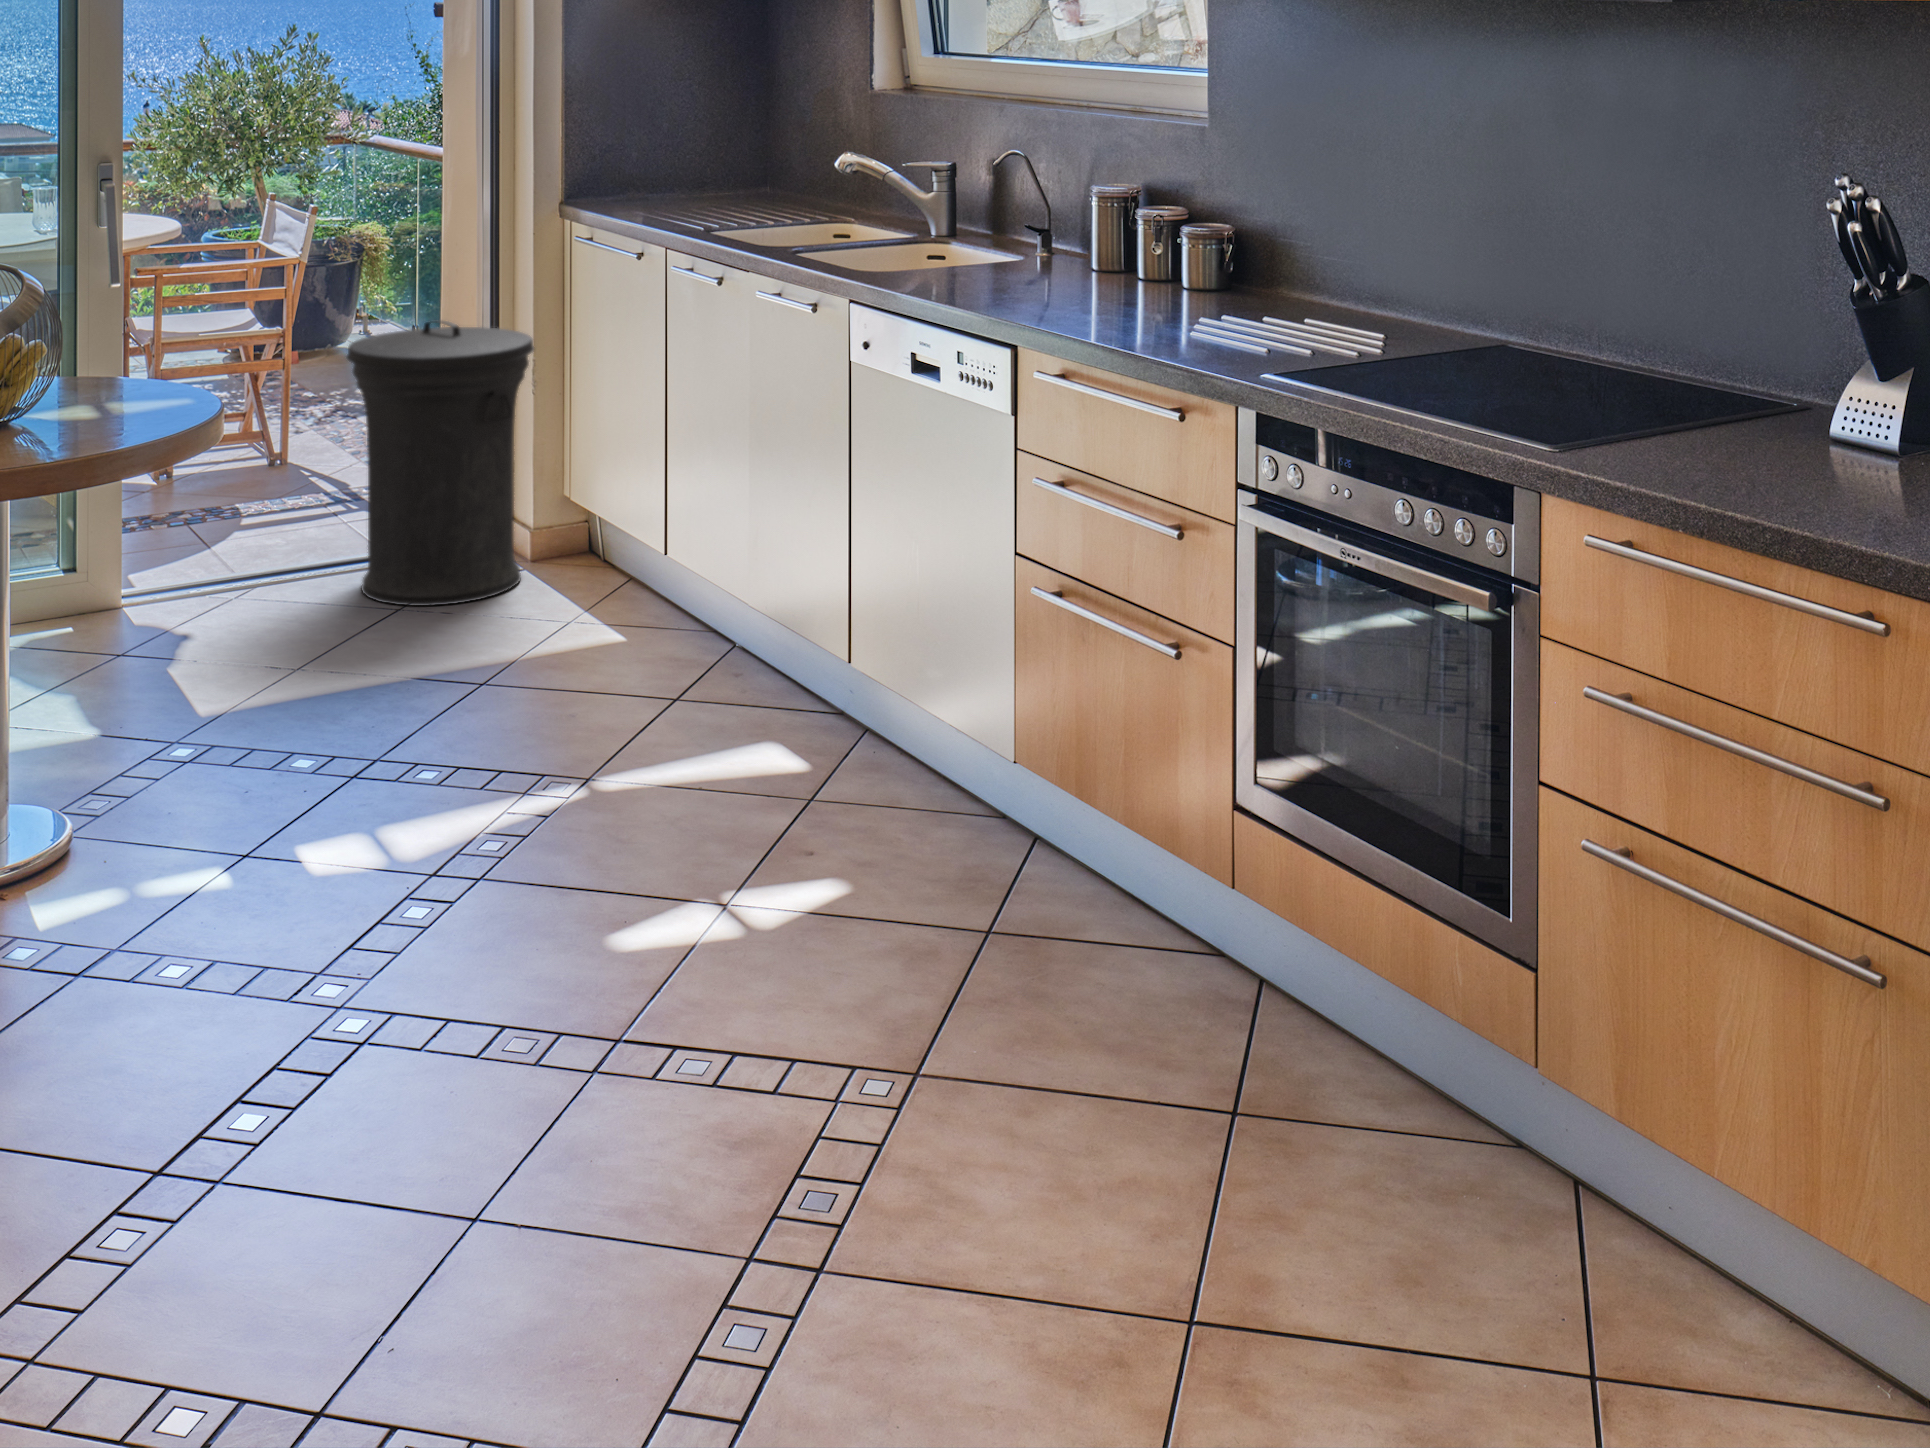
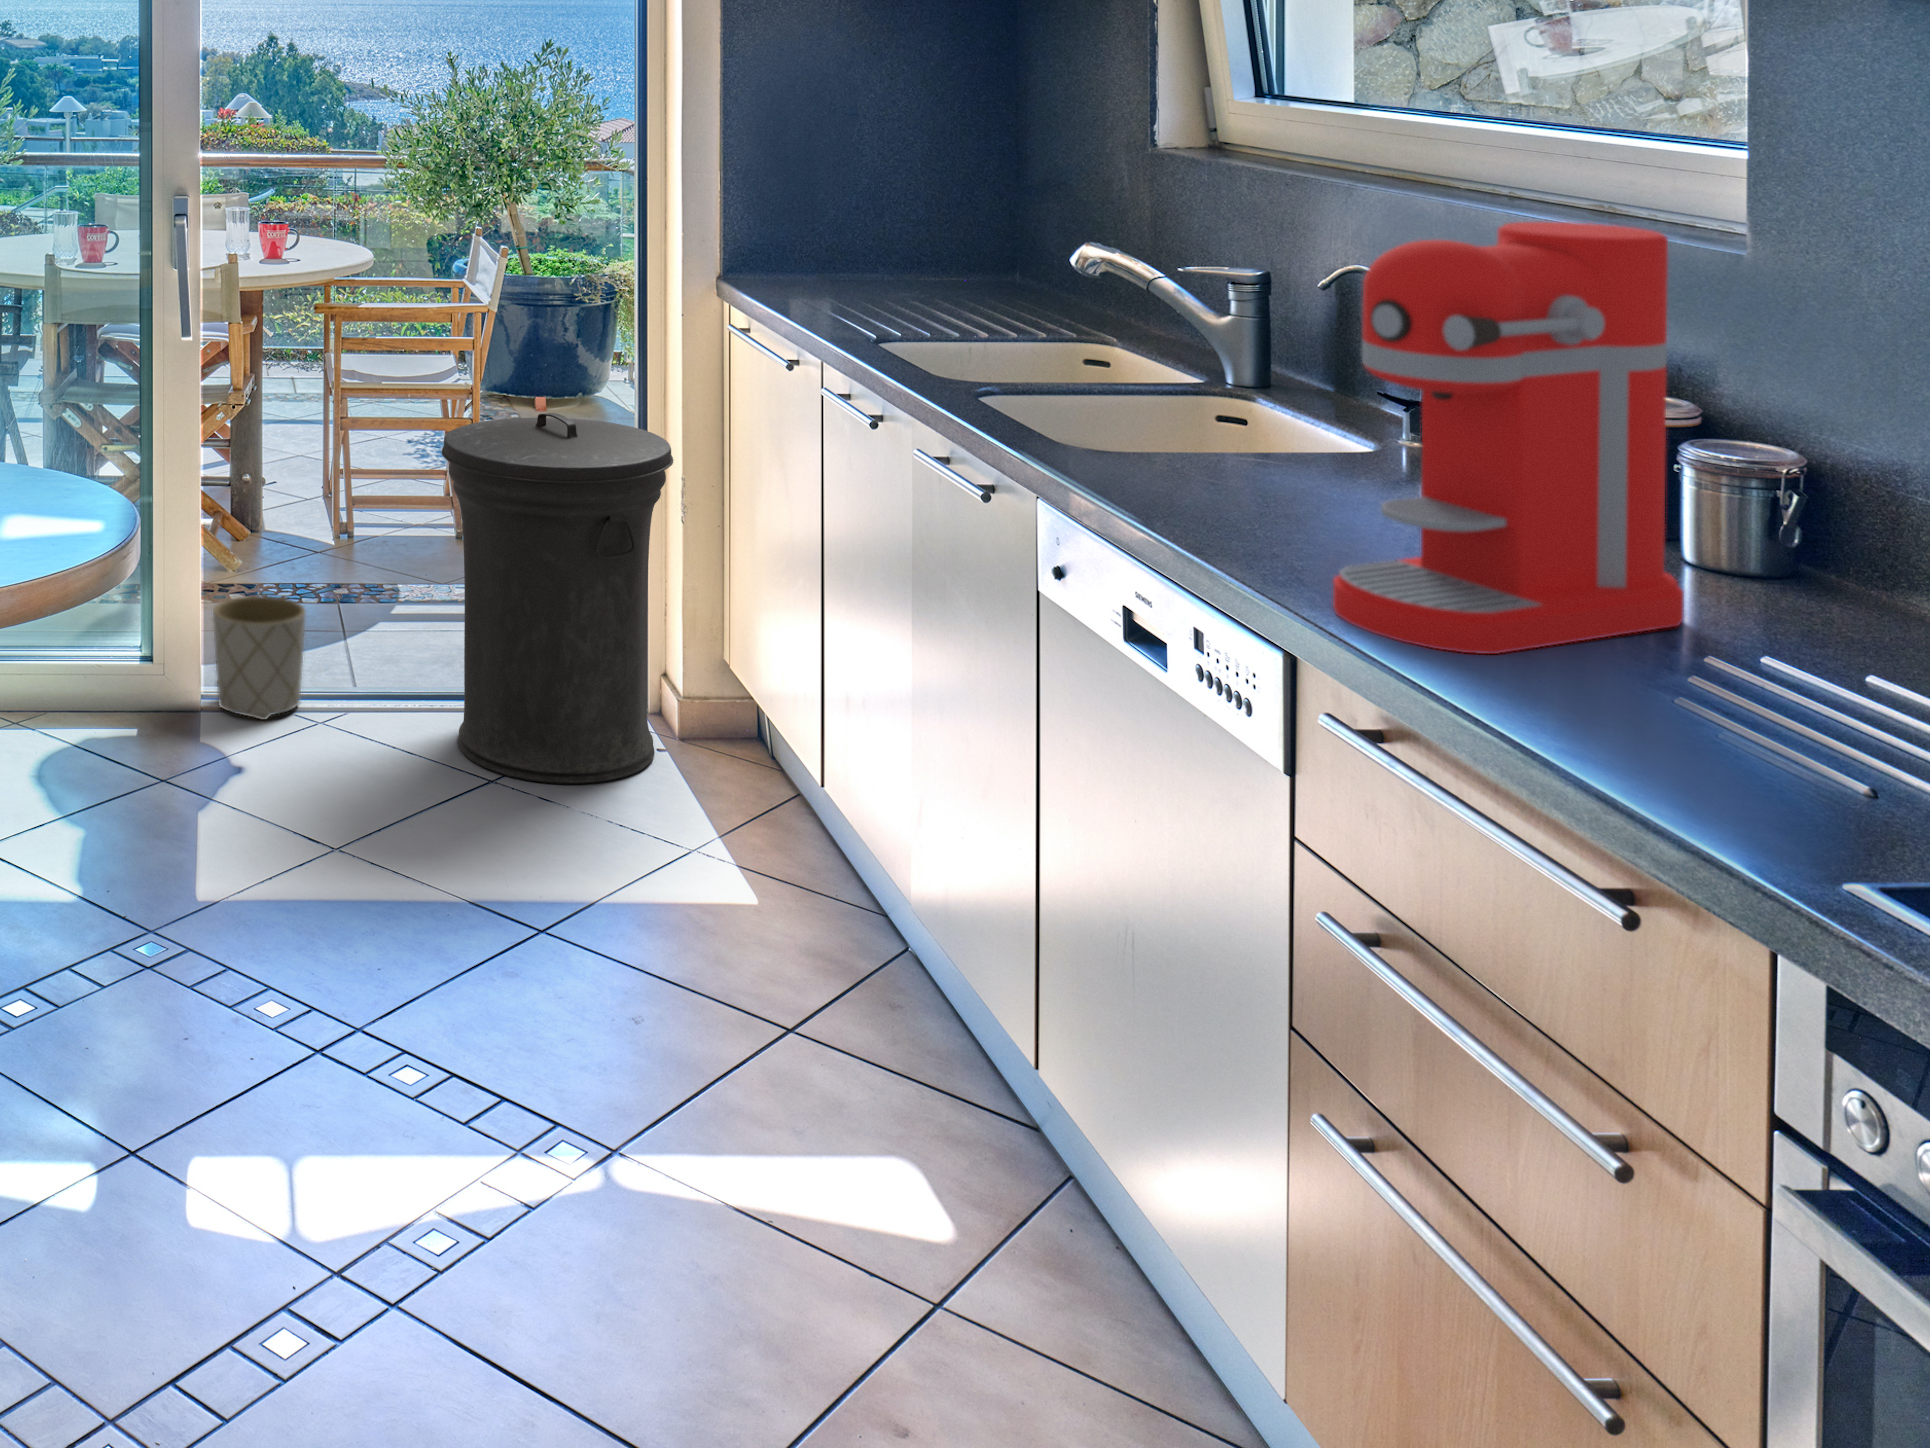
coffee maker: none [1033,108,1185,326] -> present [1333,222,1684,654]
planter: none [134,505,219,605] -> present [213,596,306,720]

